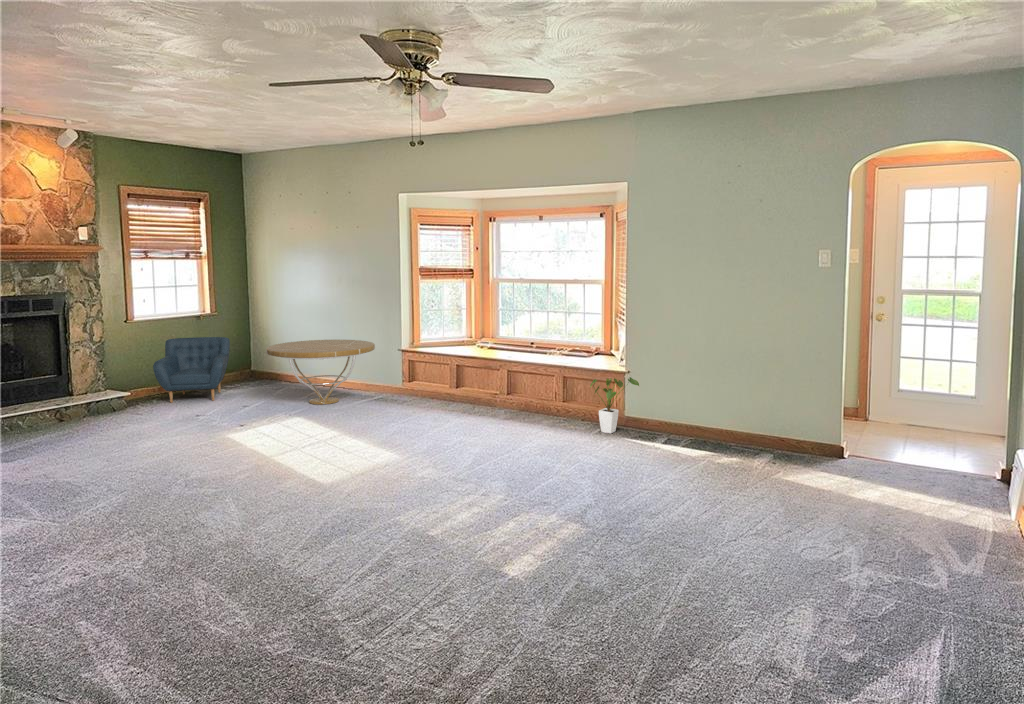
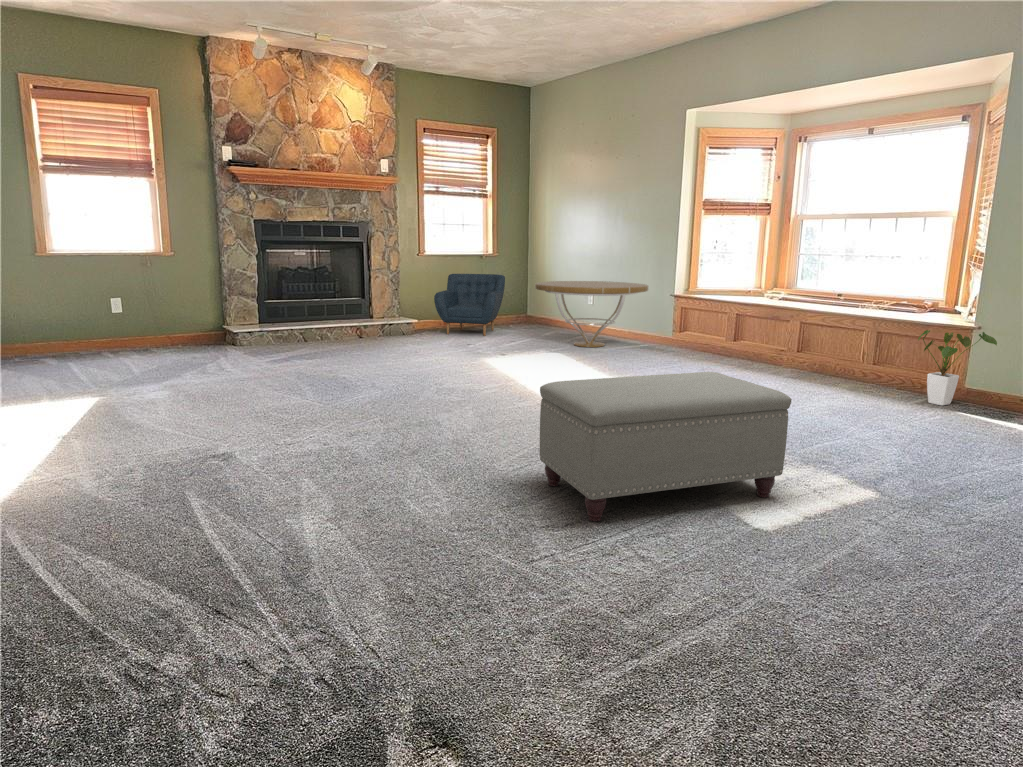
ottoman: none [321,449,522,603] -> present [540,372,792,522]

